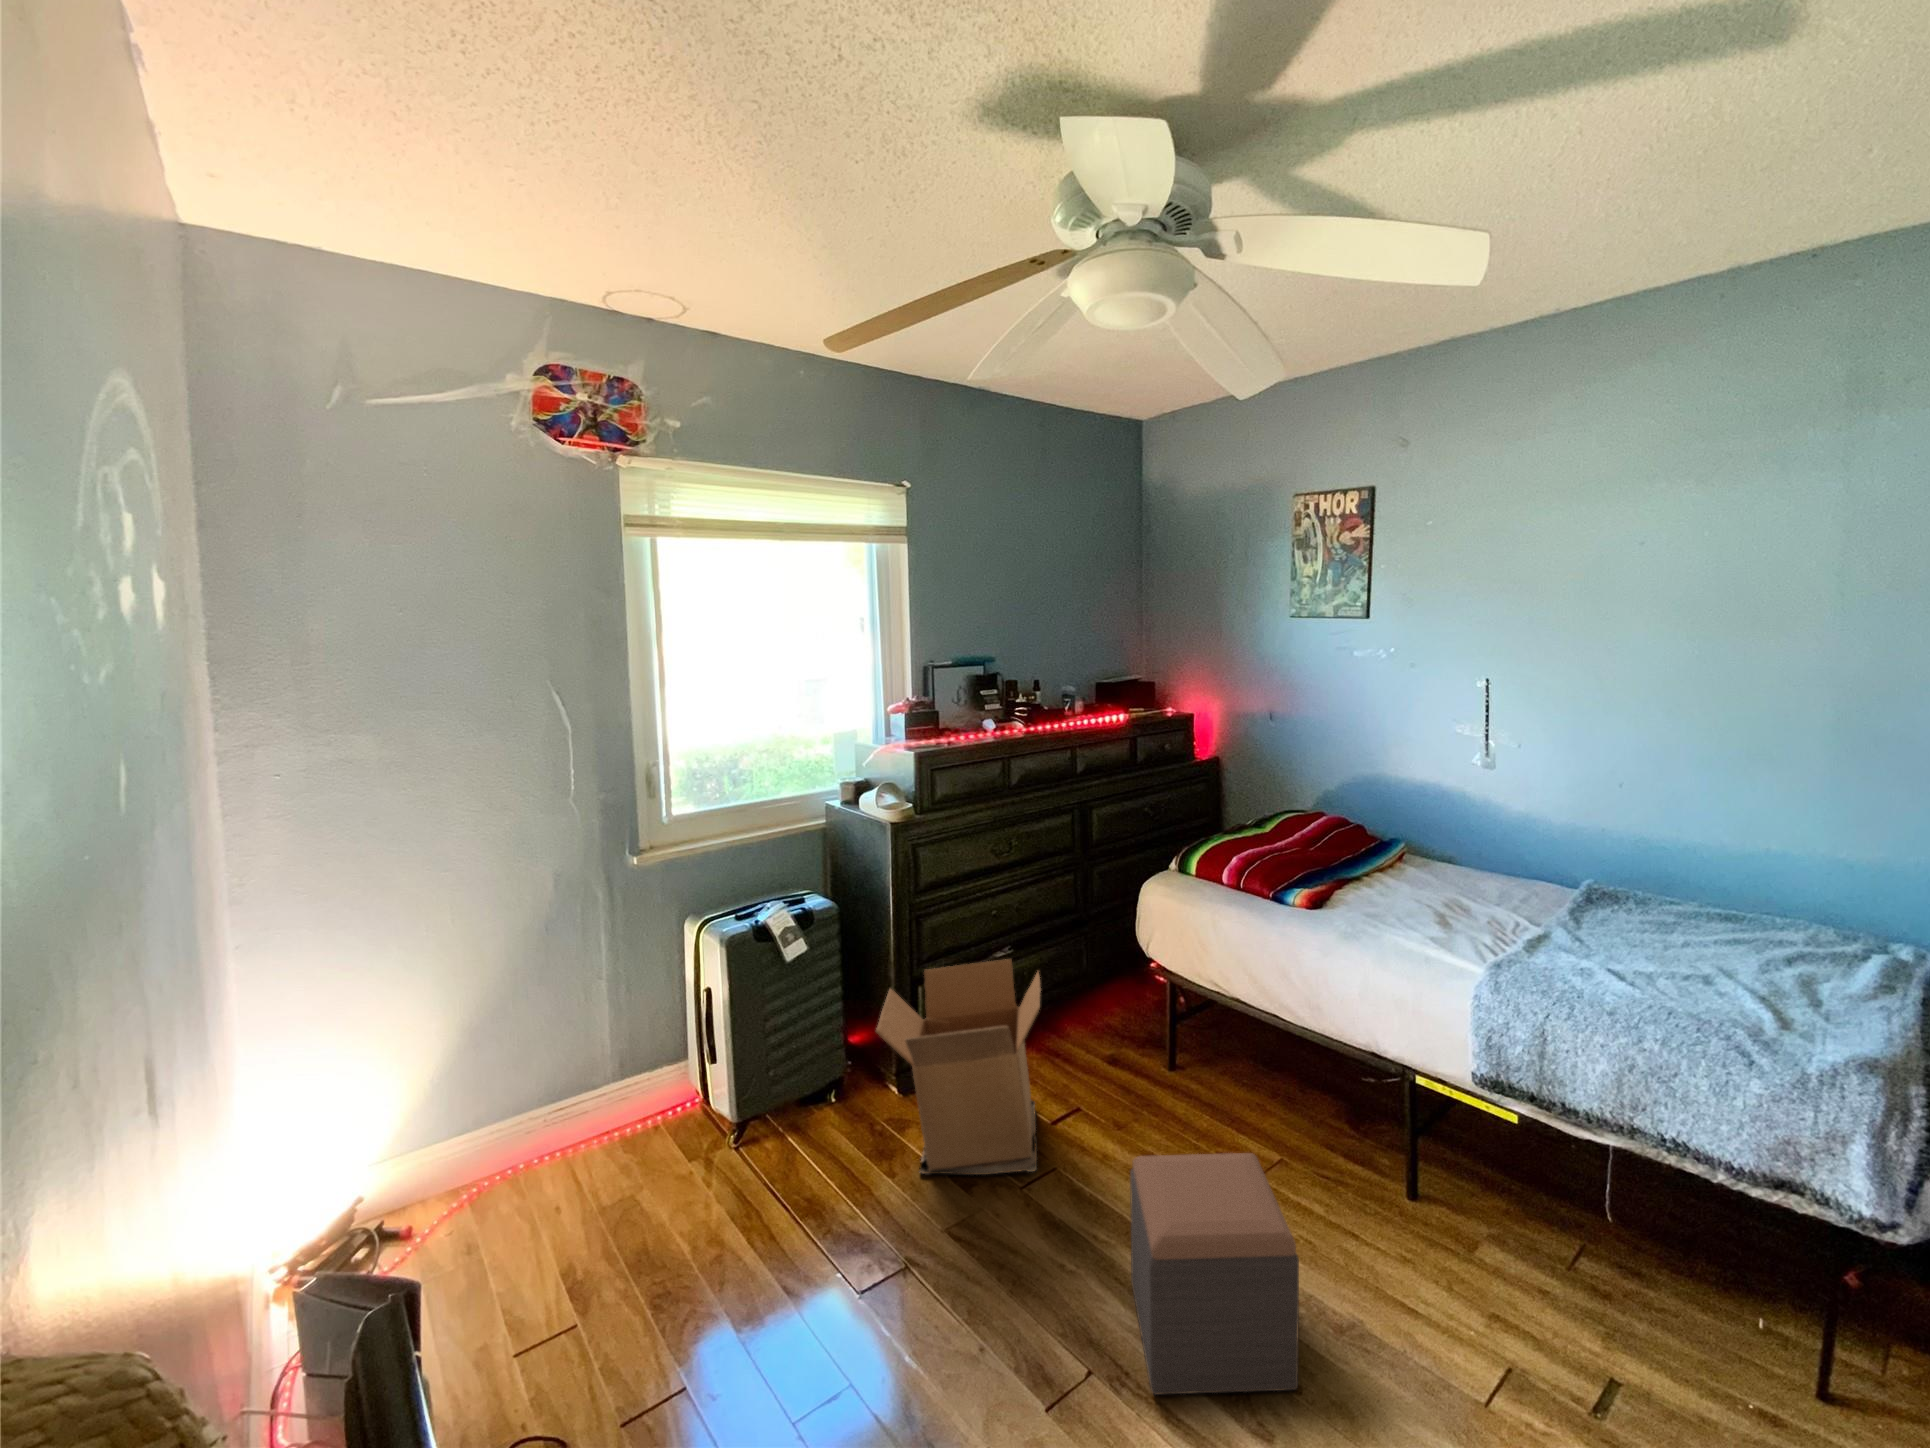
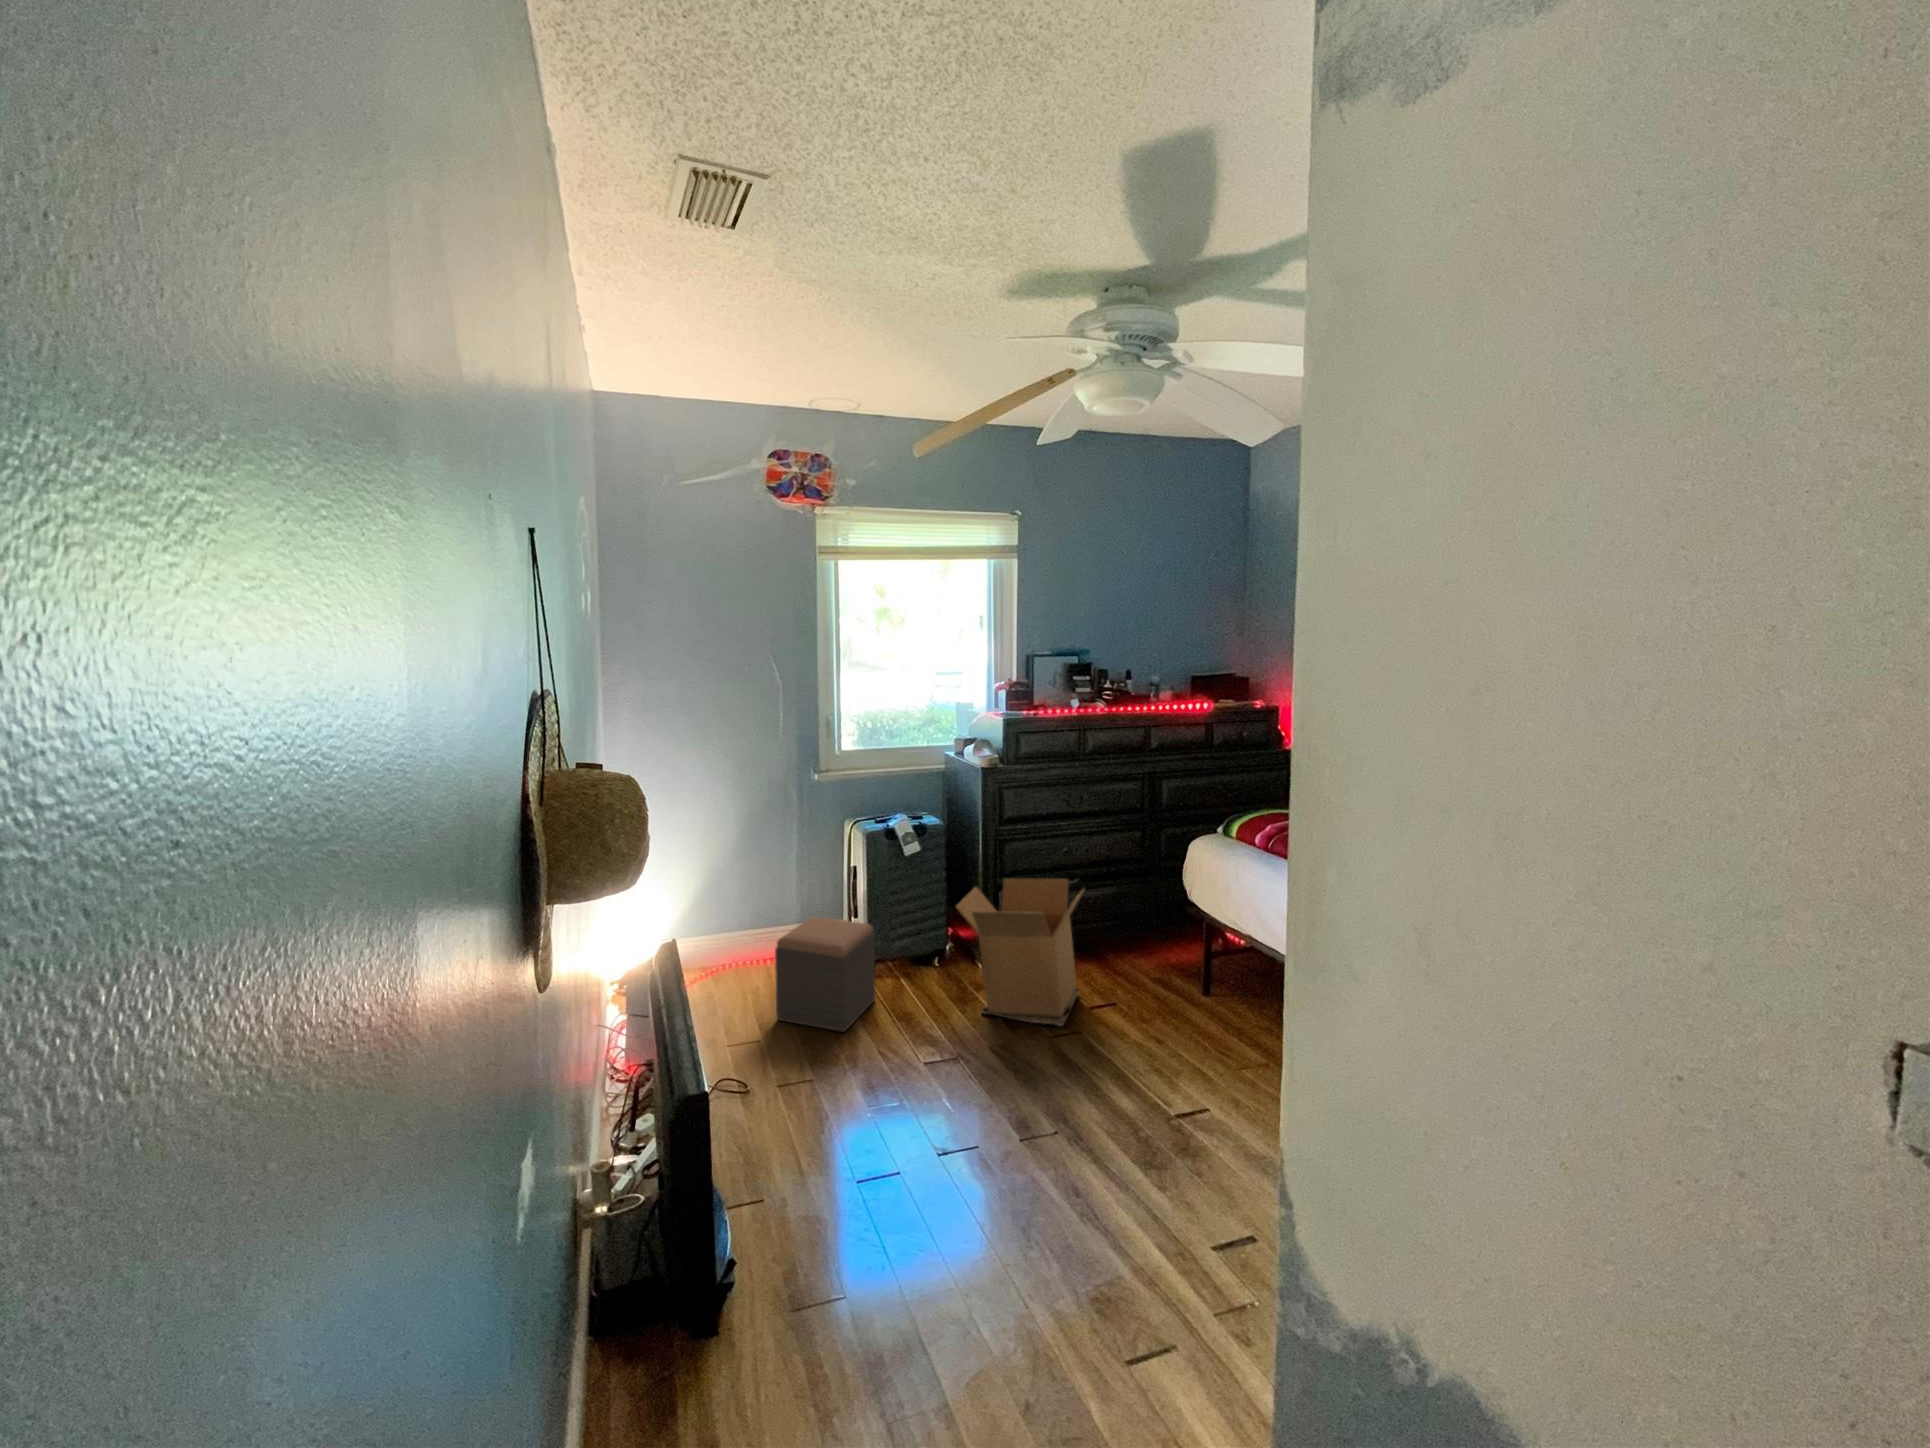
footstool: present [1130,1153,1299,1395] -> present [775,916,875,1032]

